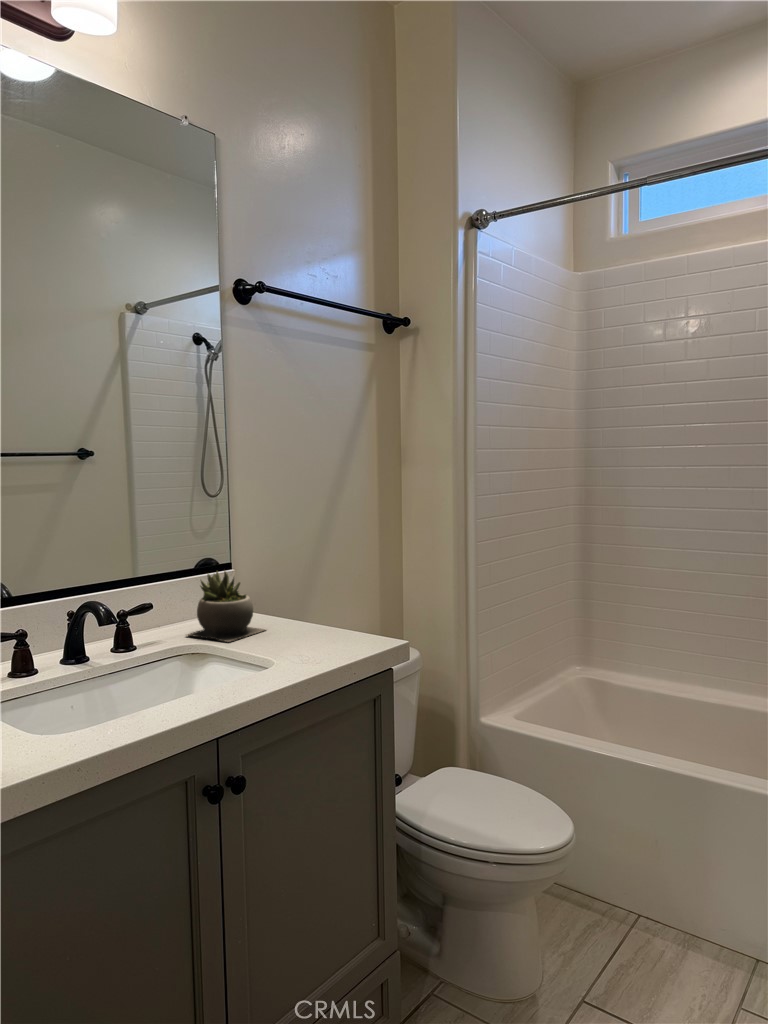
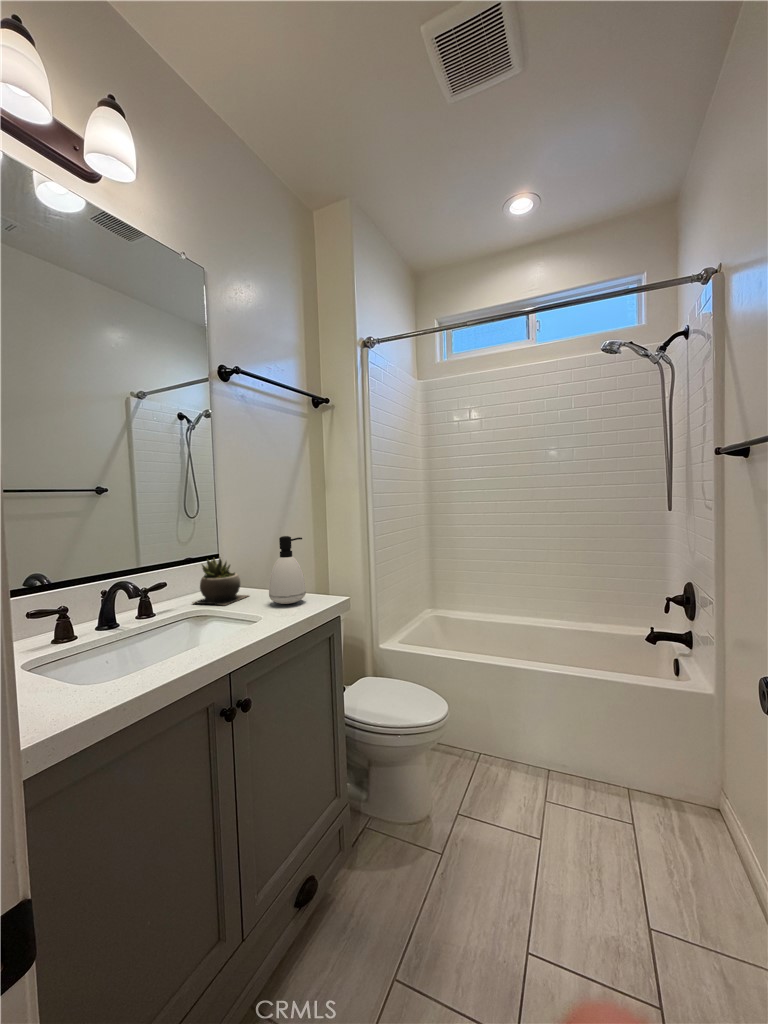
soap dispenser: none [289,546,343,647] -> present [269,536,306,604]

